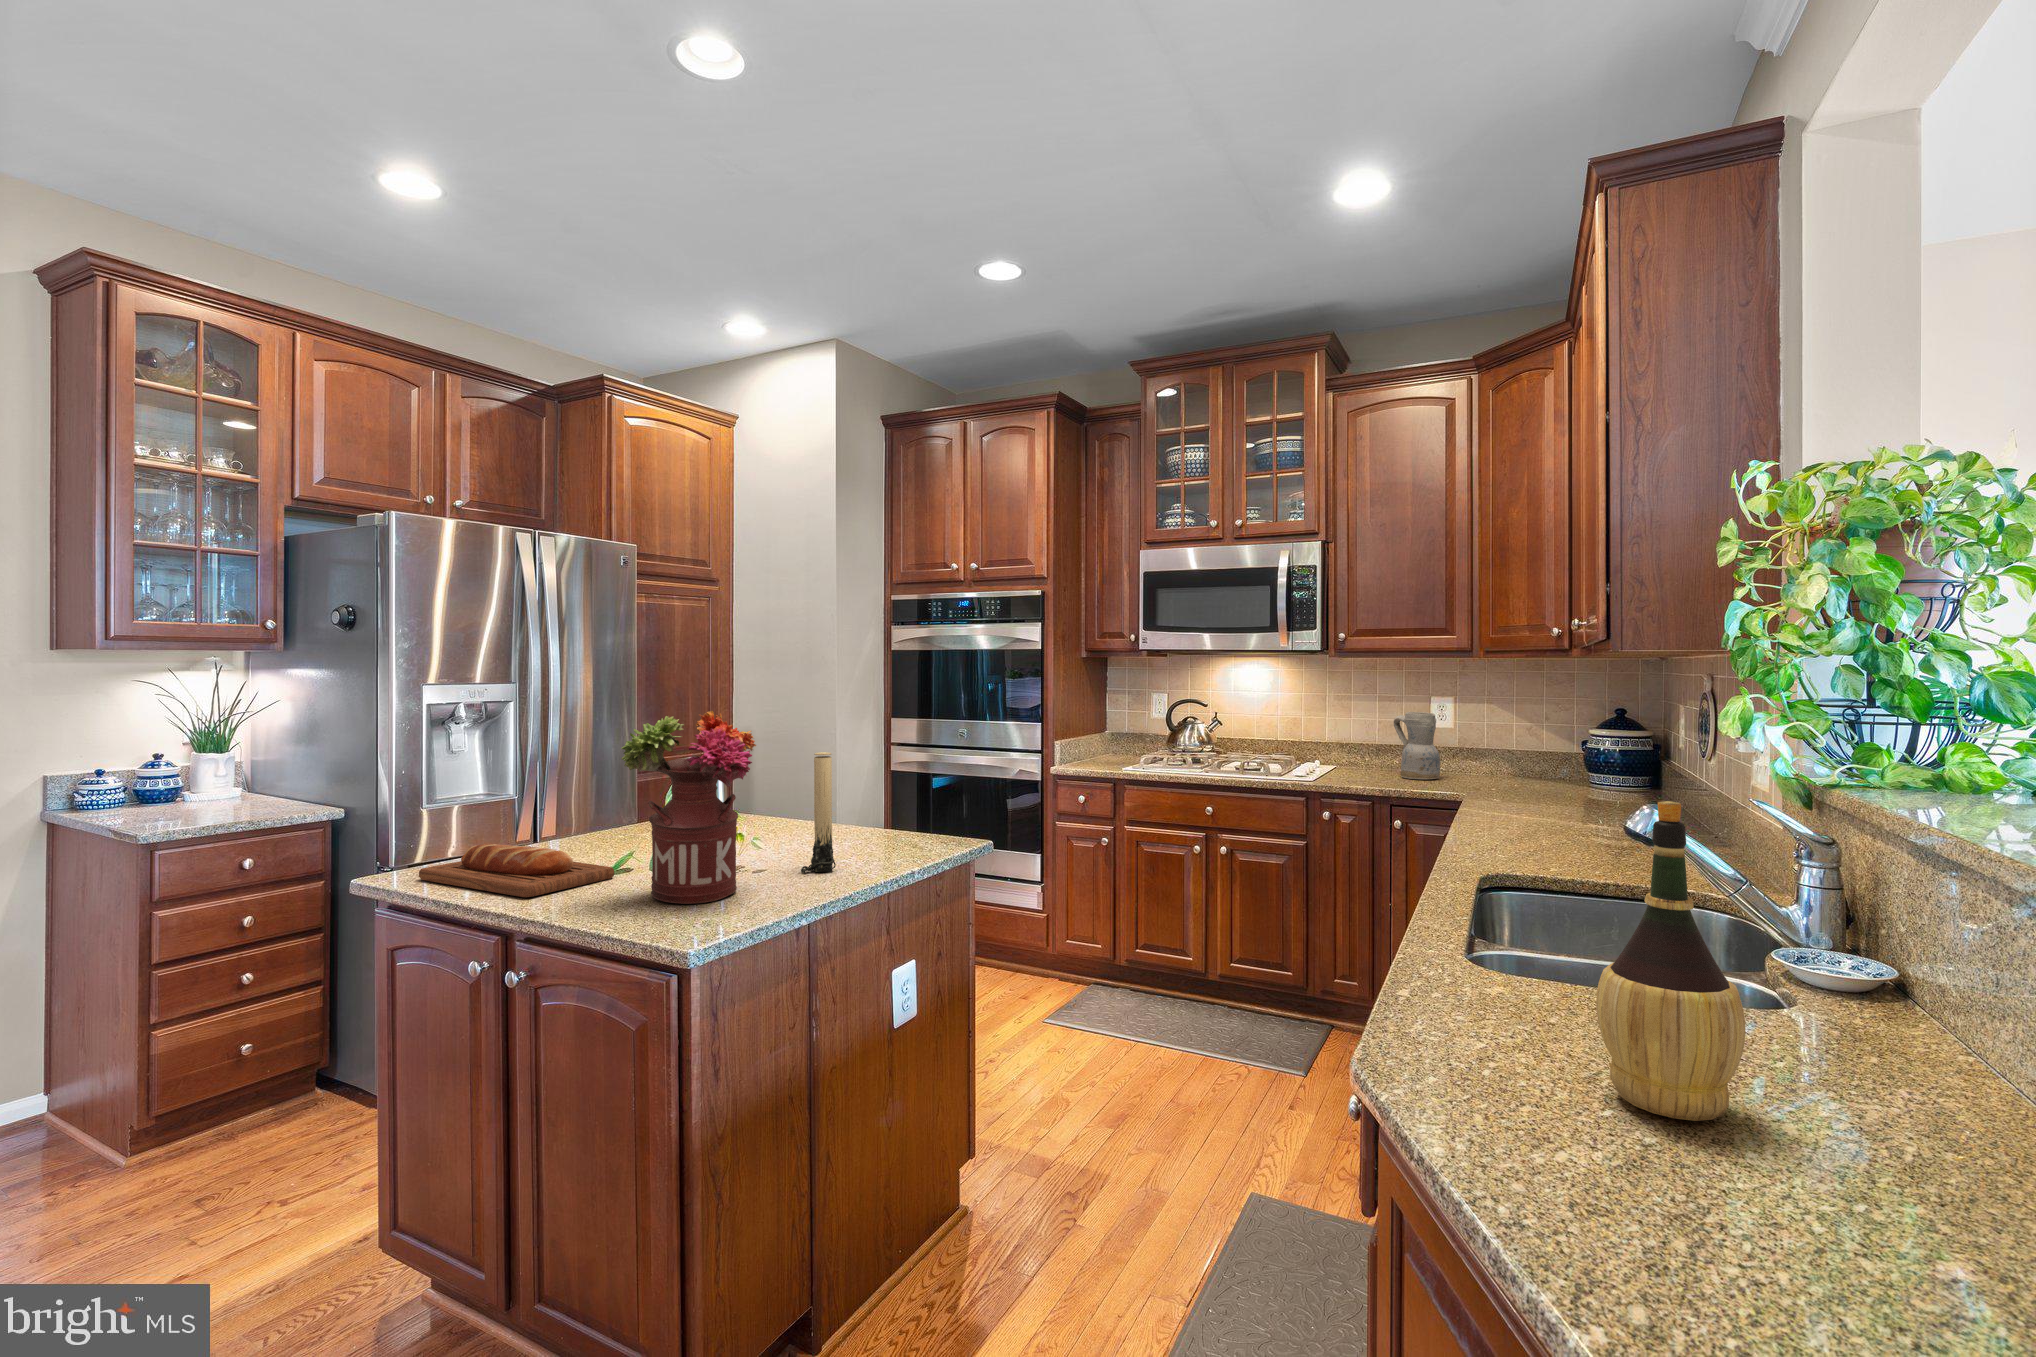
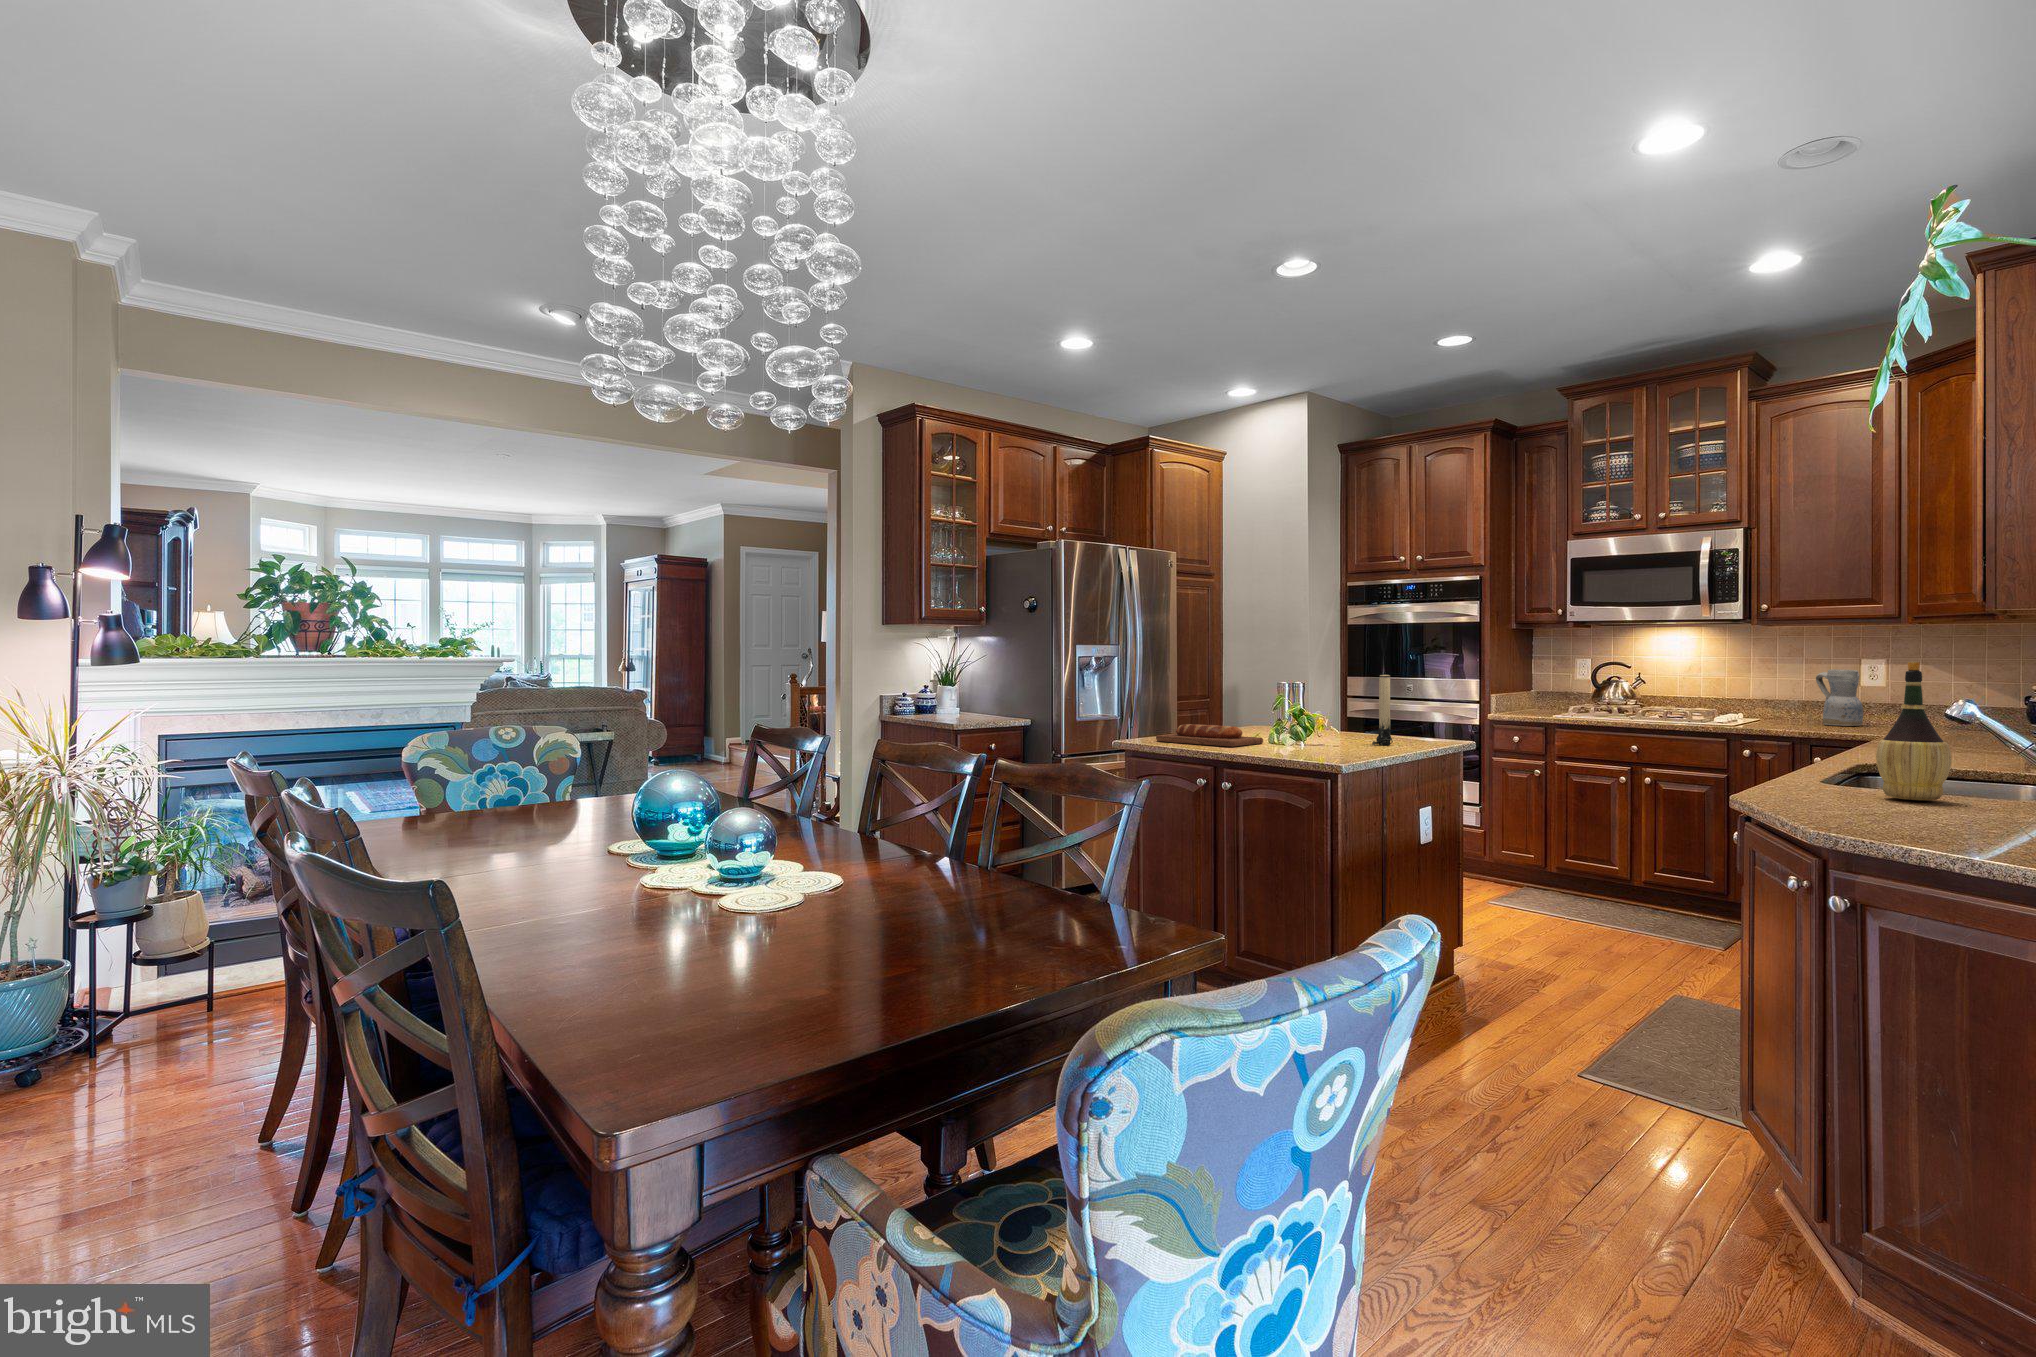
flower arrangement: present [621,711,756,904] -> none [1287,648,1362,751]

